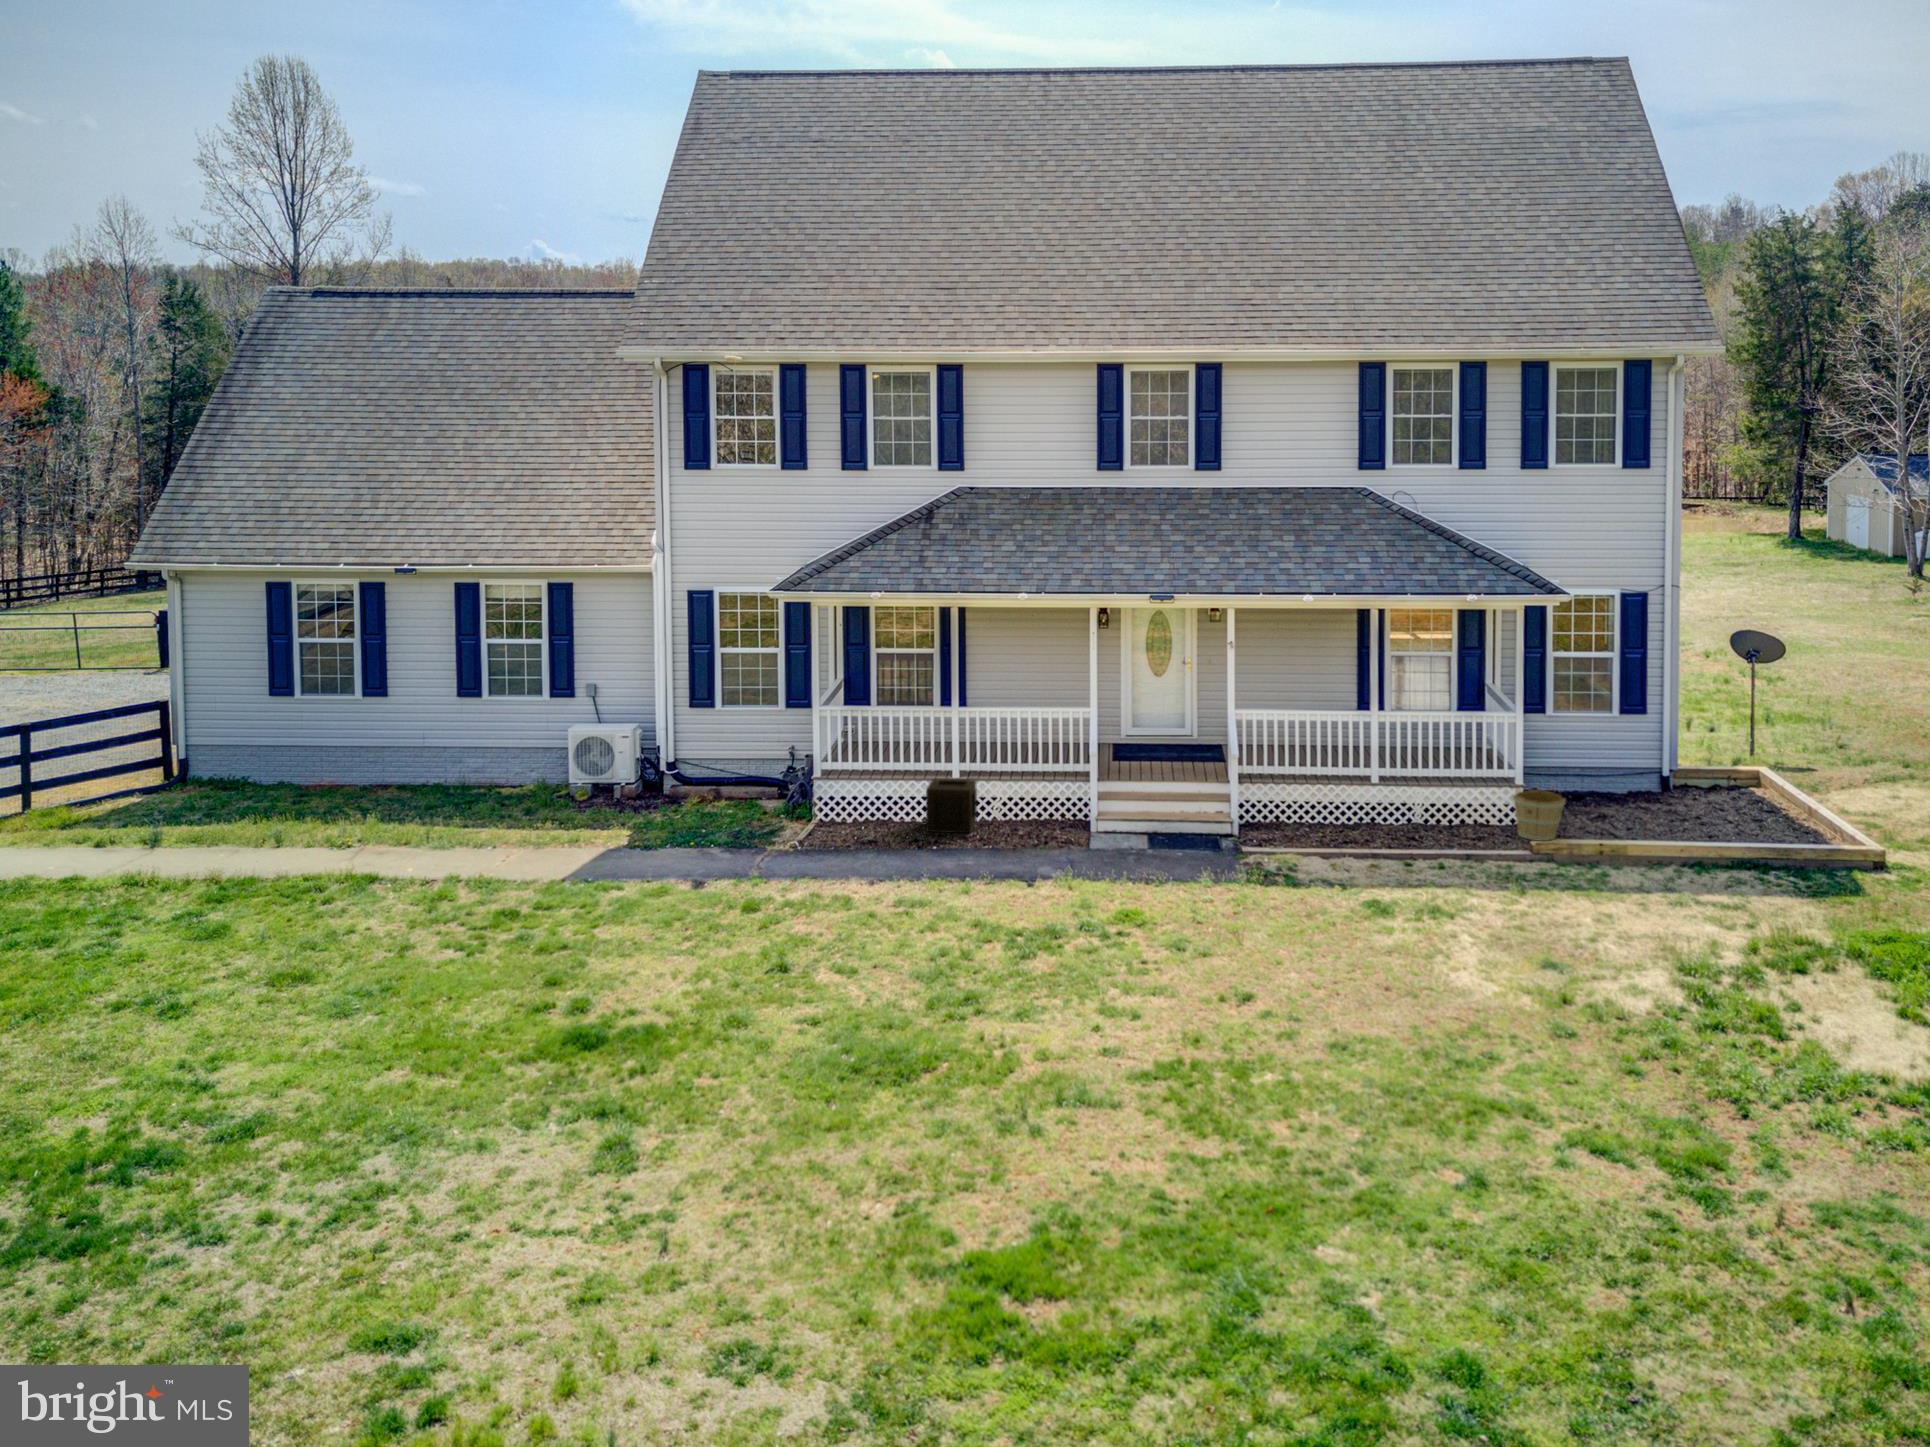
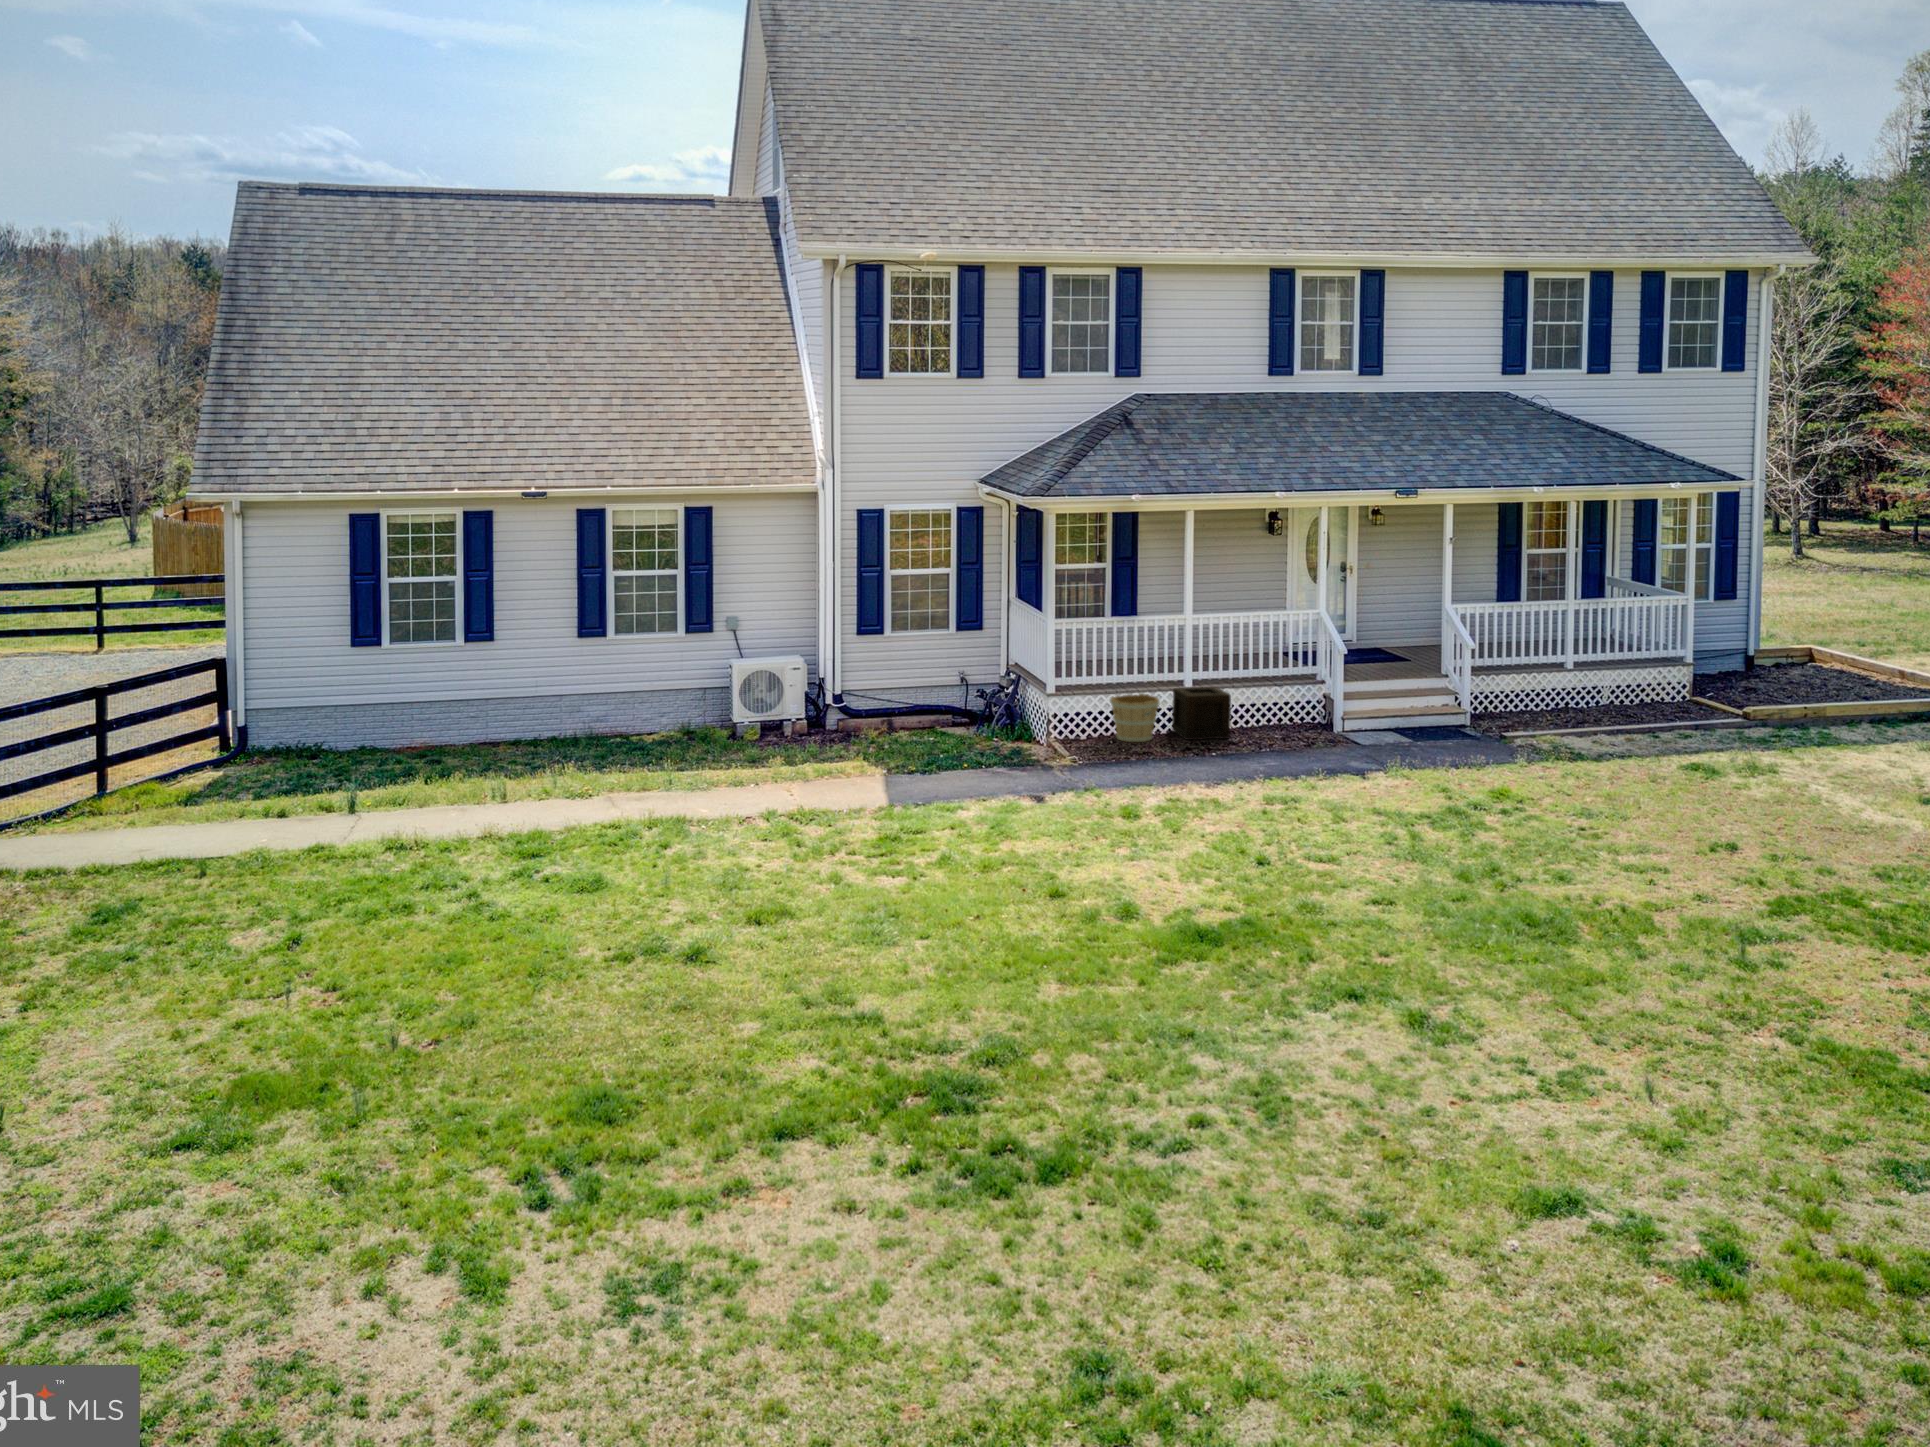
wooden bucket: present [1513,790,1566,841] -> present [1110,694,1159,742]

